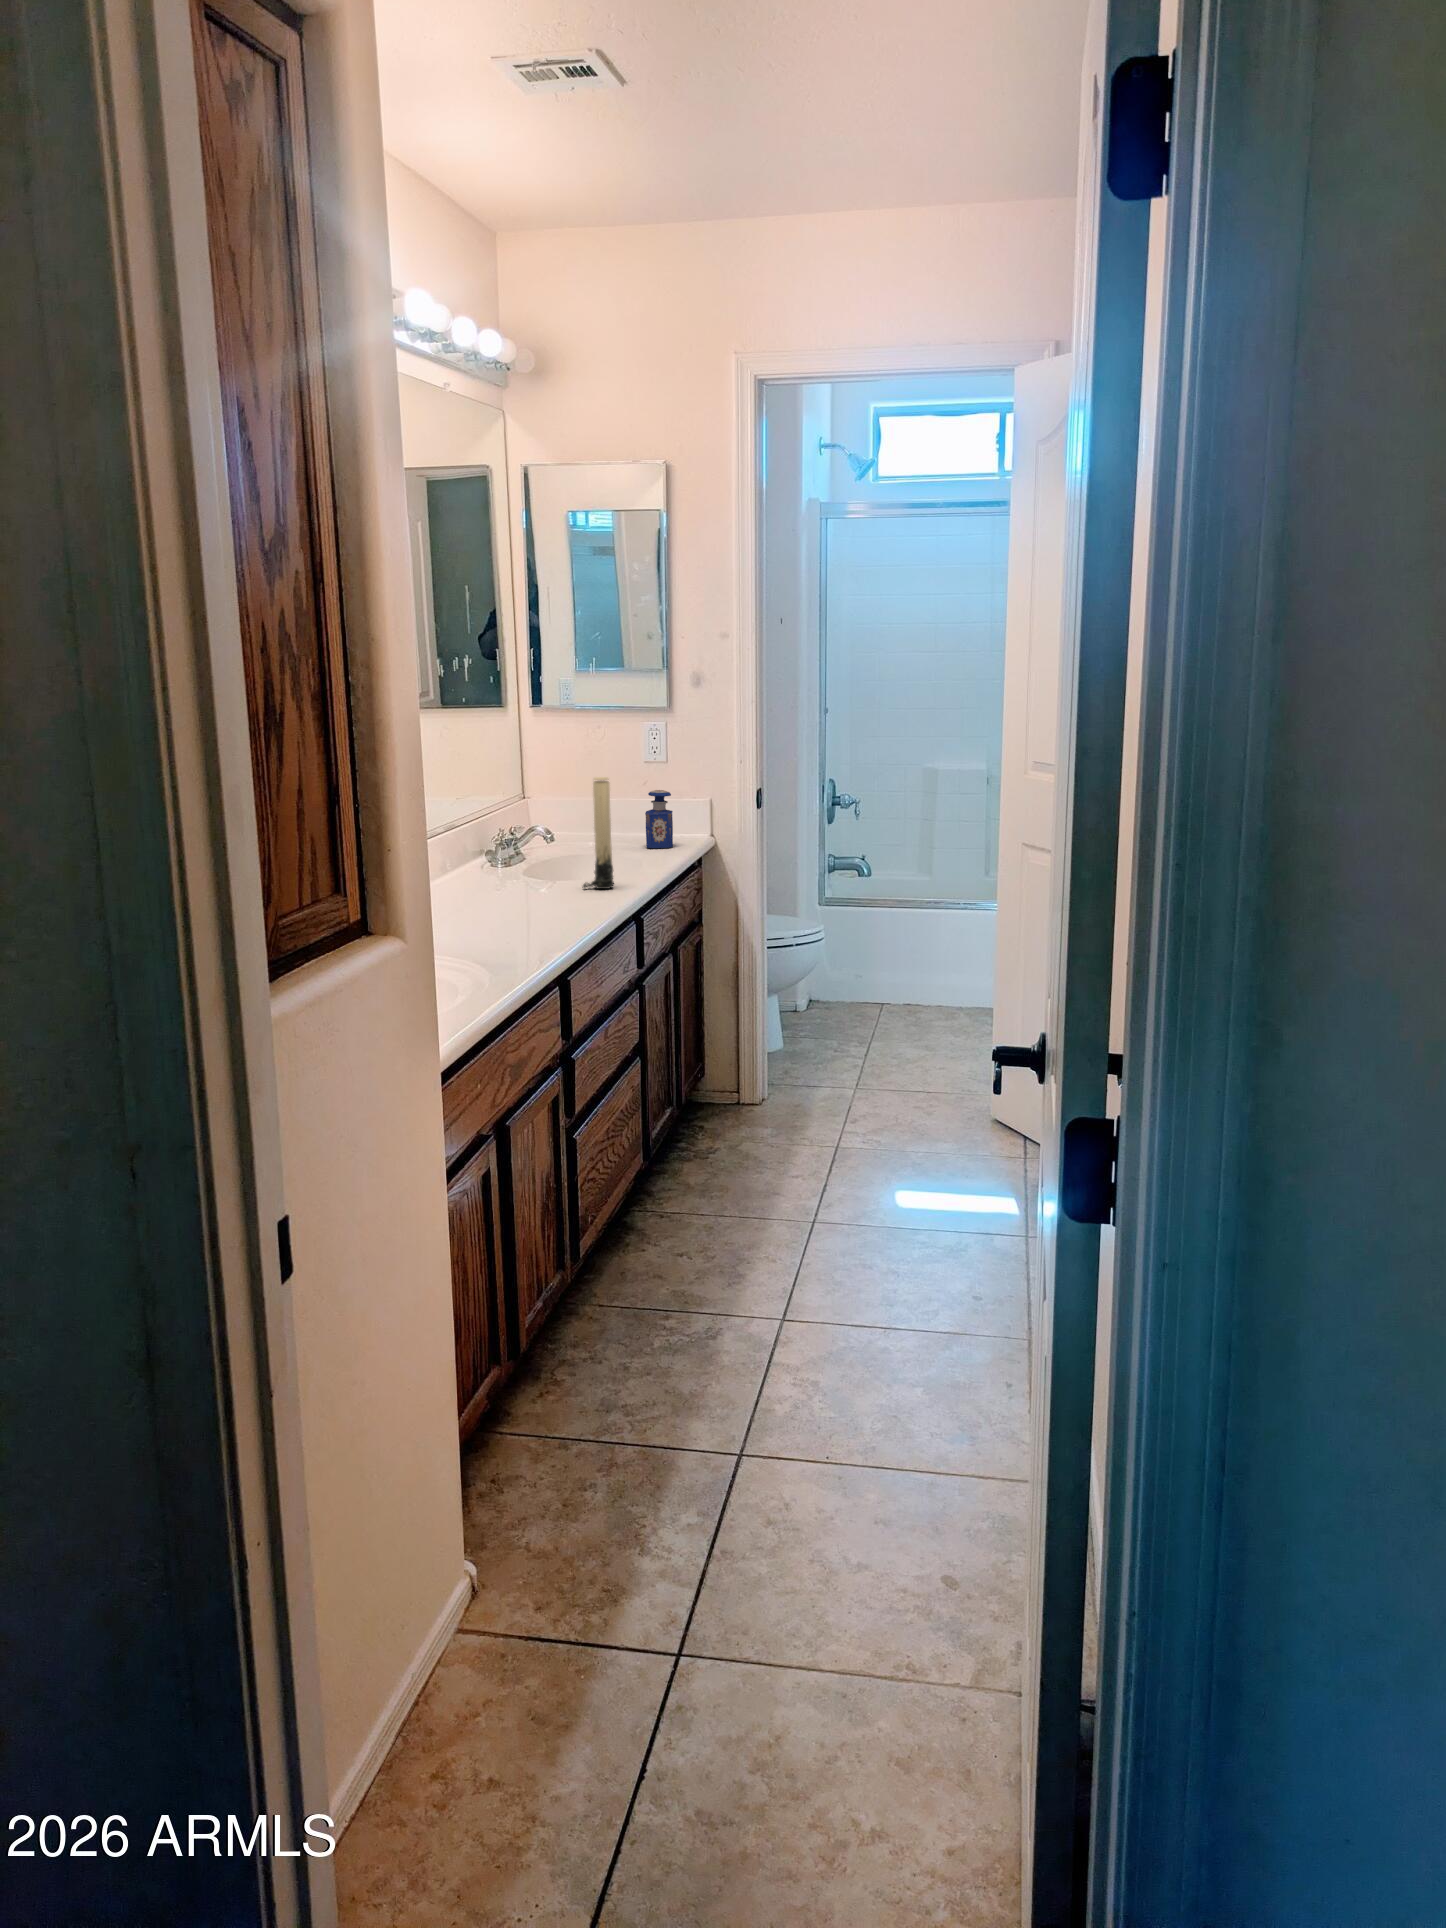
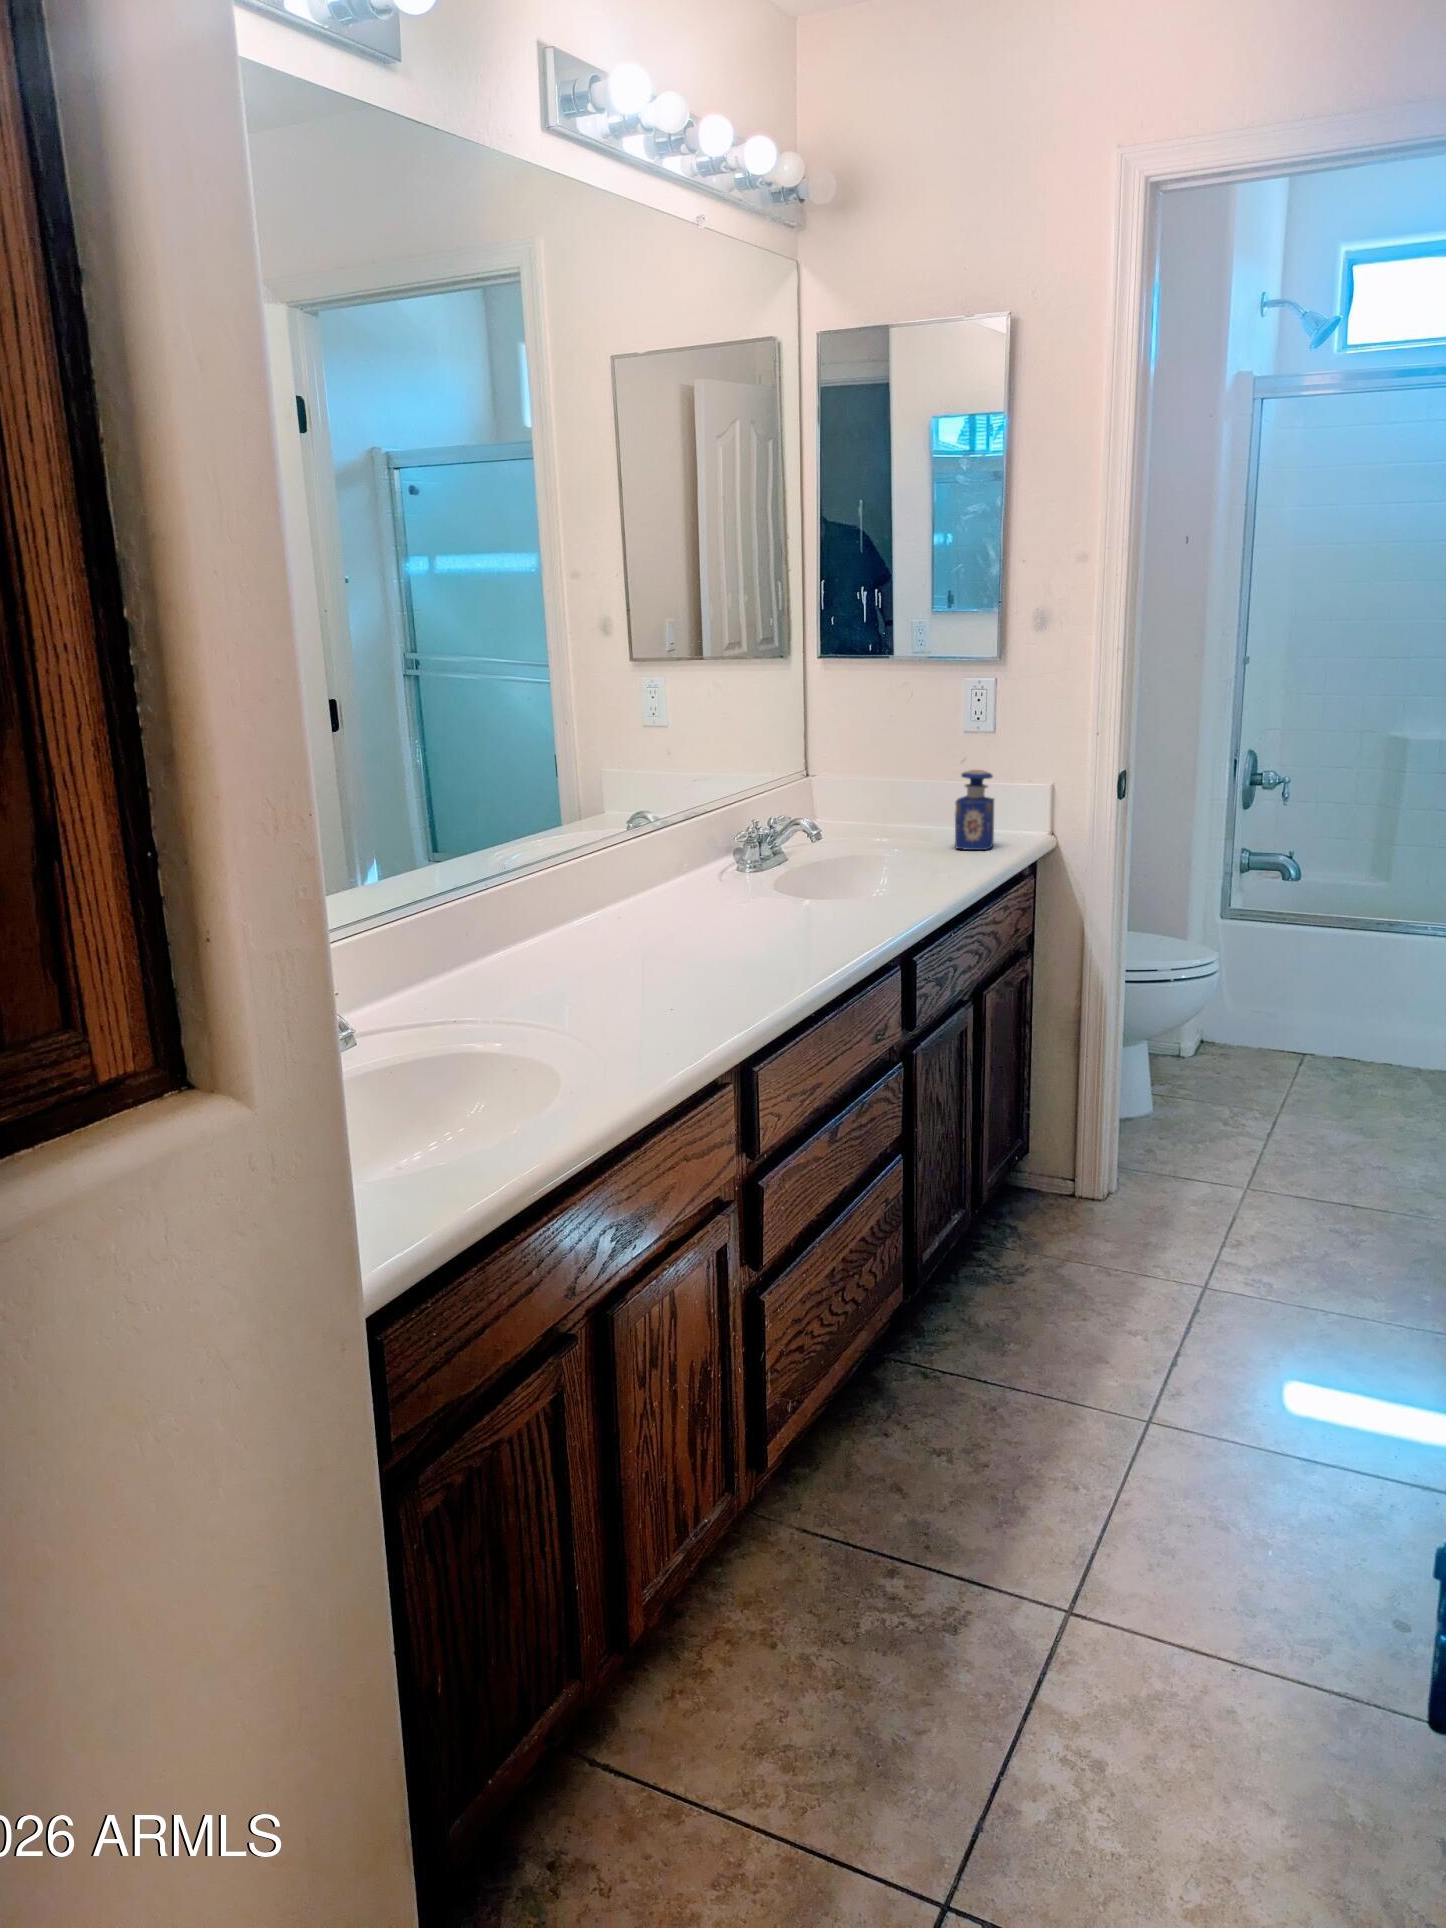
candle: present [583,777,614,889] -> none [833,756,877,916]

